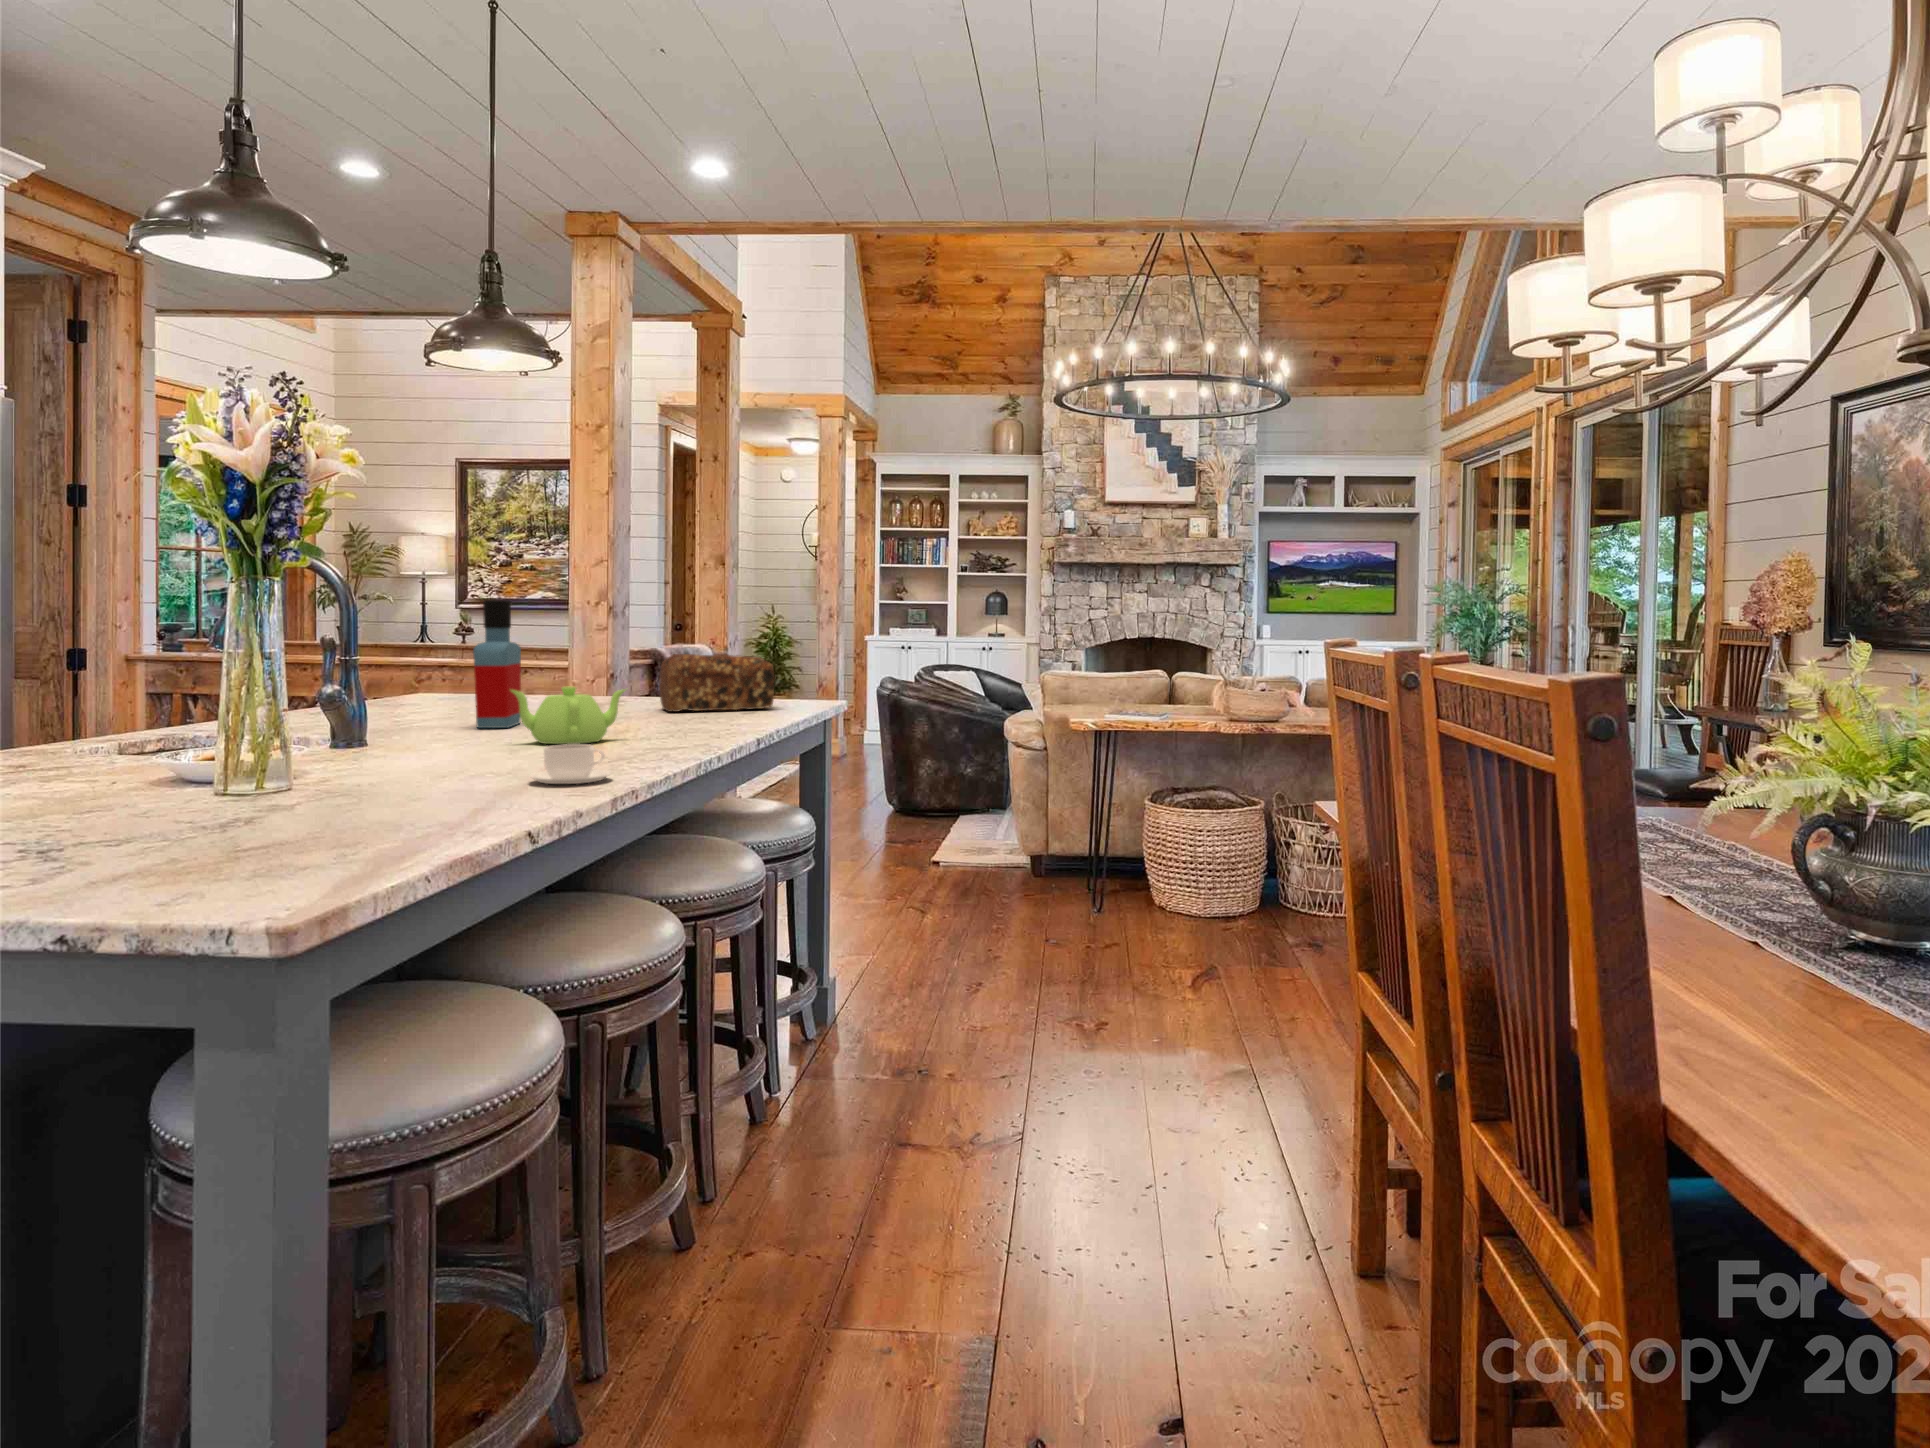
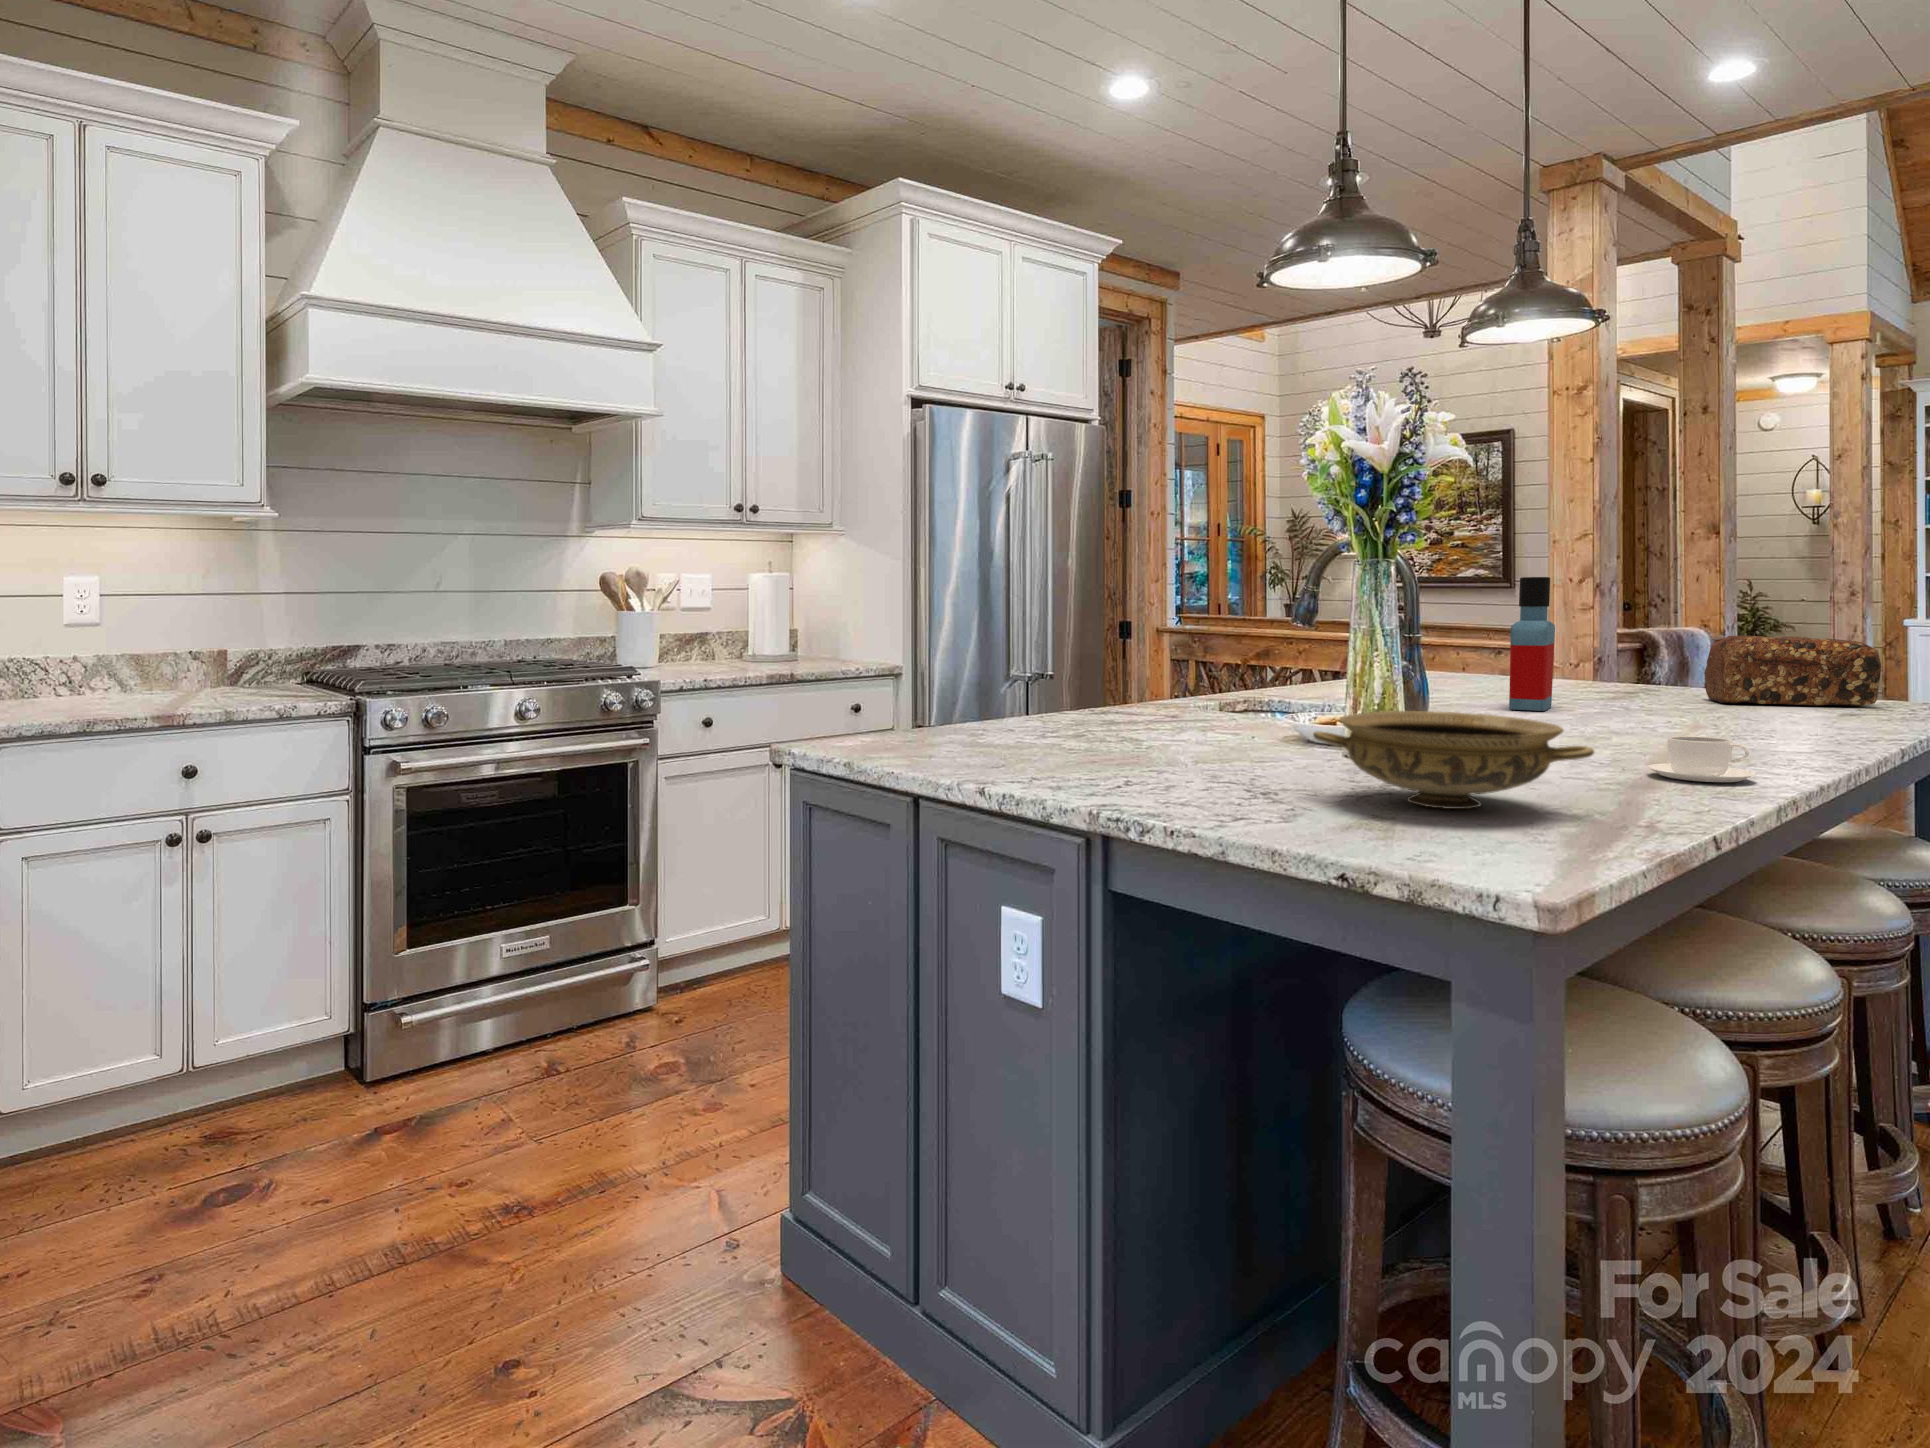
teapot: present [511,687,626,744] -> none [1571,671,1713,734]
ceramic bowl: none [118,737,427,840] -> present [1313,711,1594,809]

